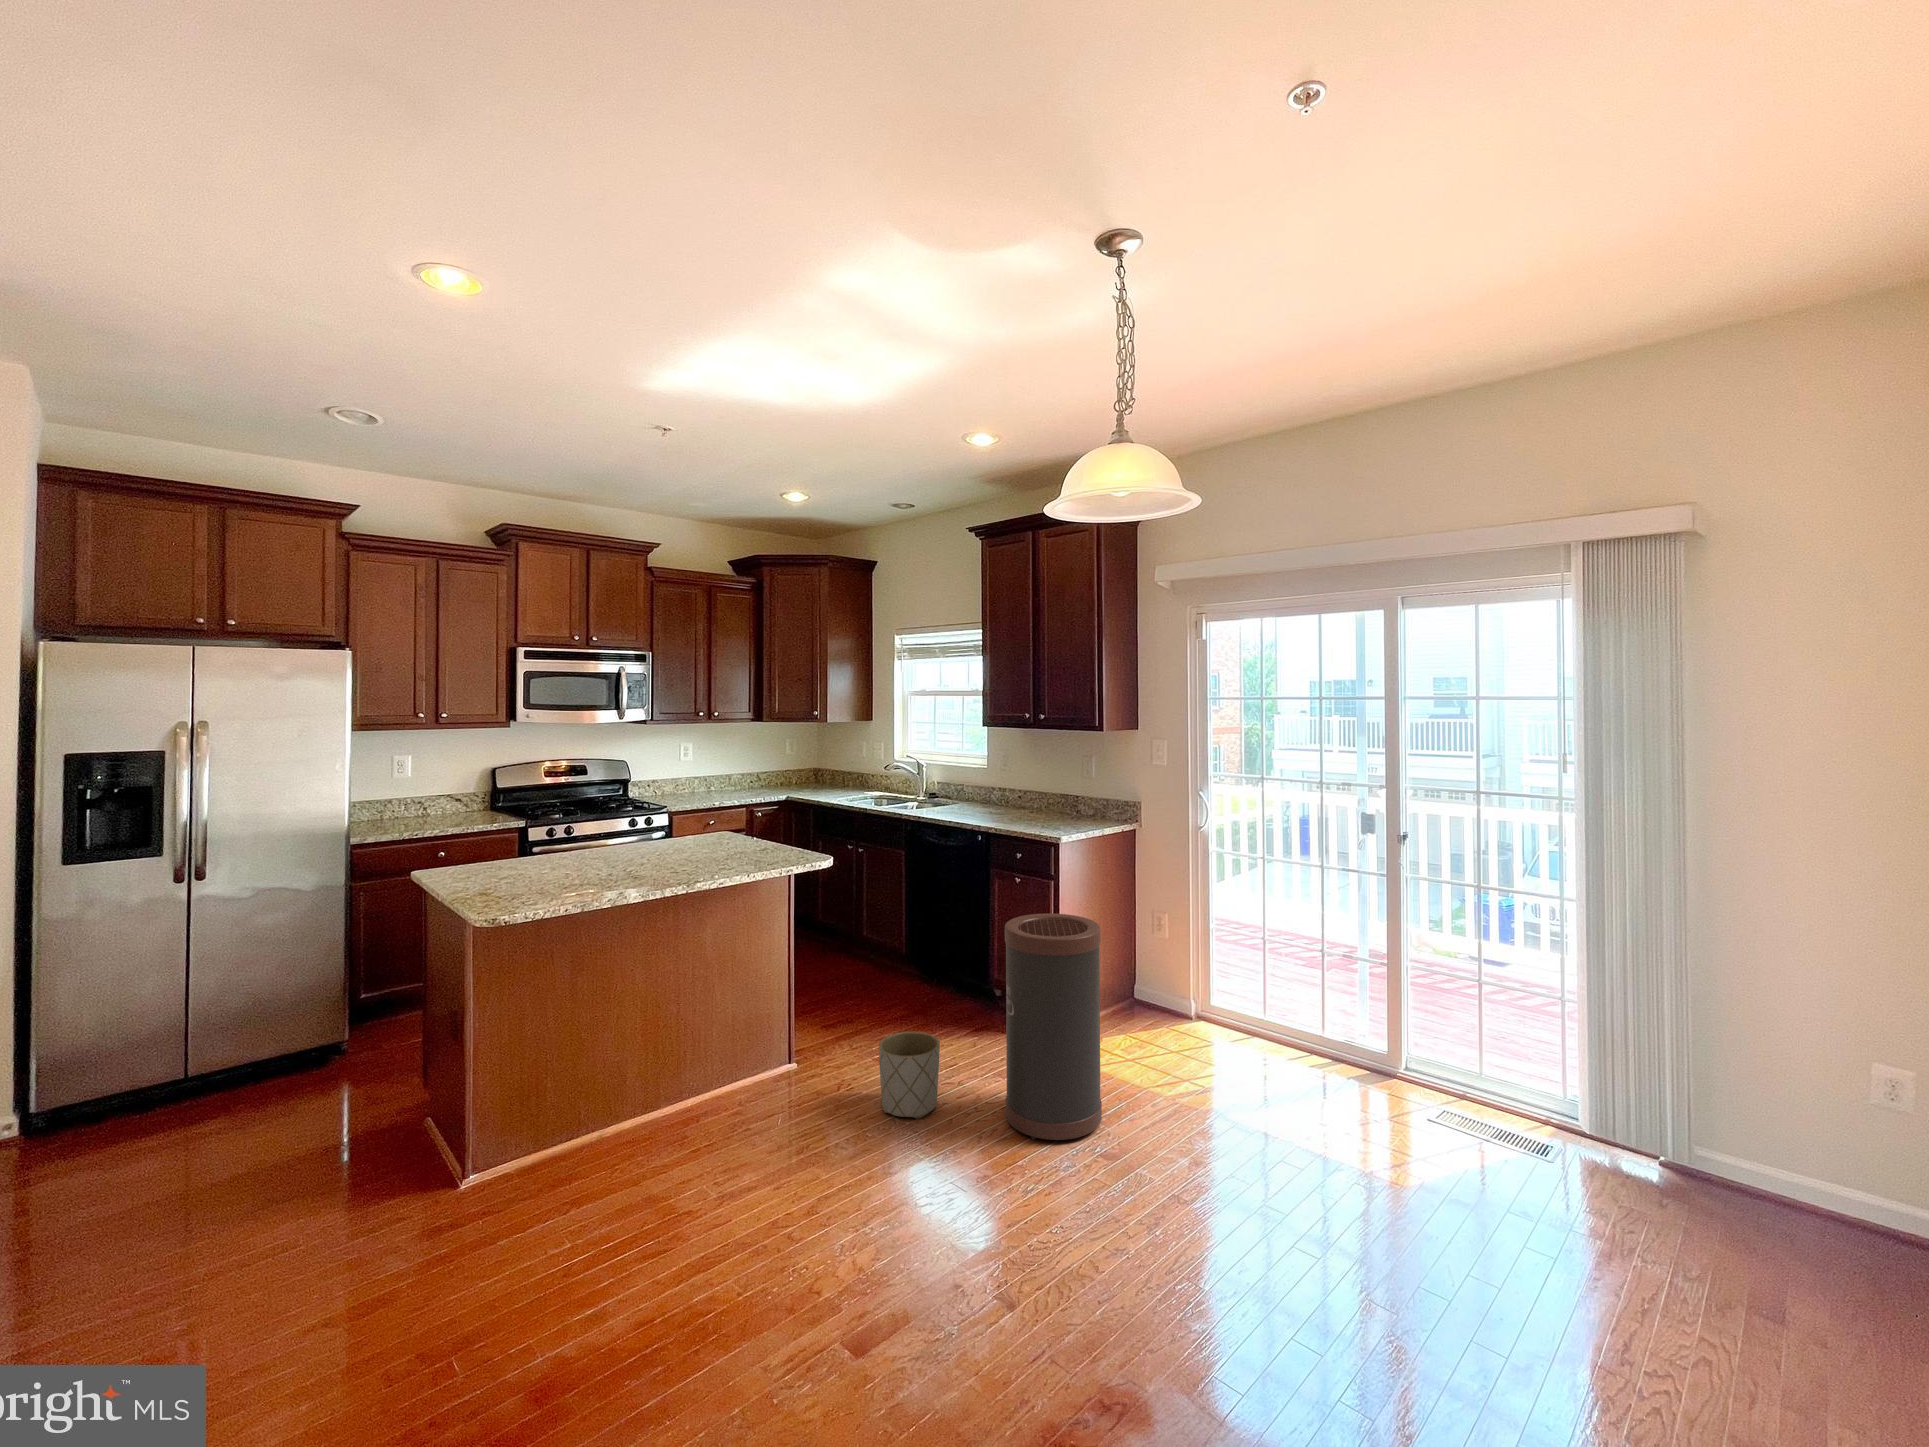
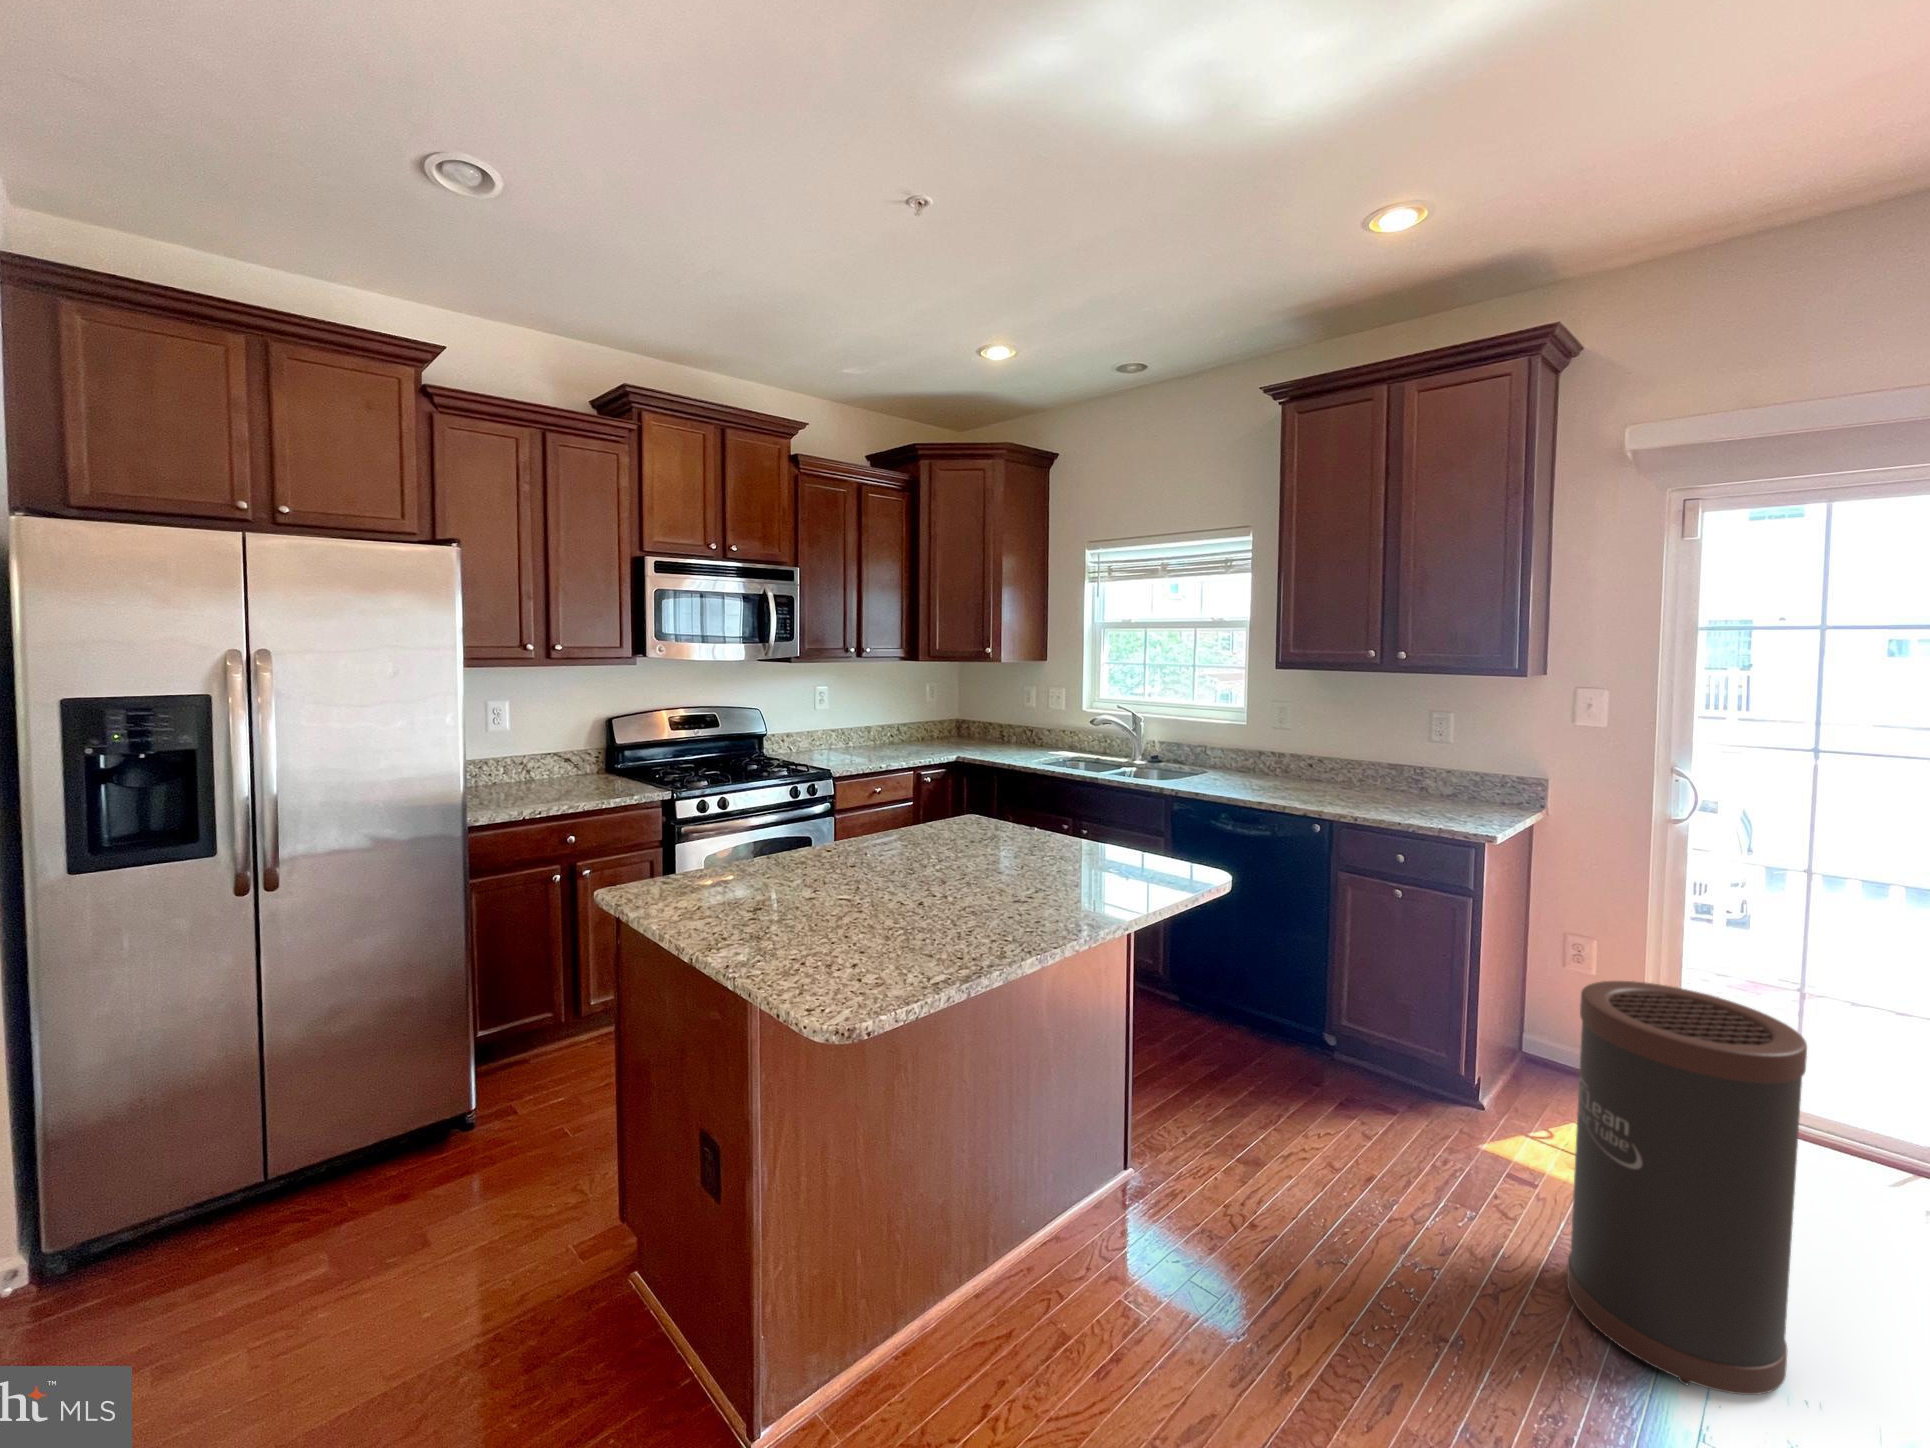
planter: present [879,1032,940,1119] -> none [1341,1155,1456,1317]

